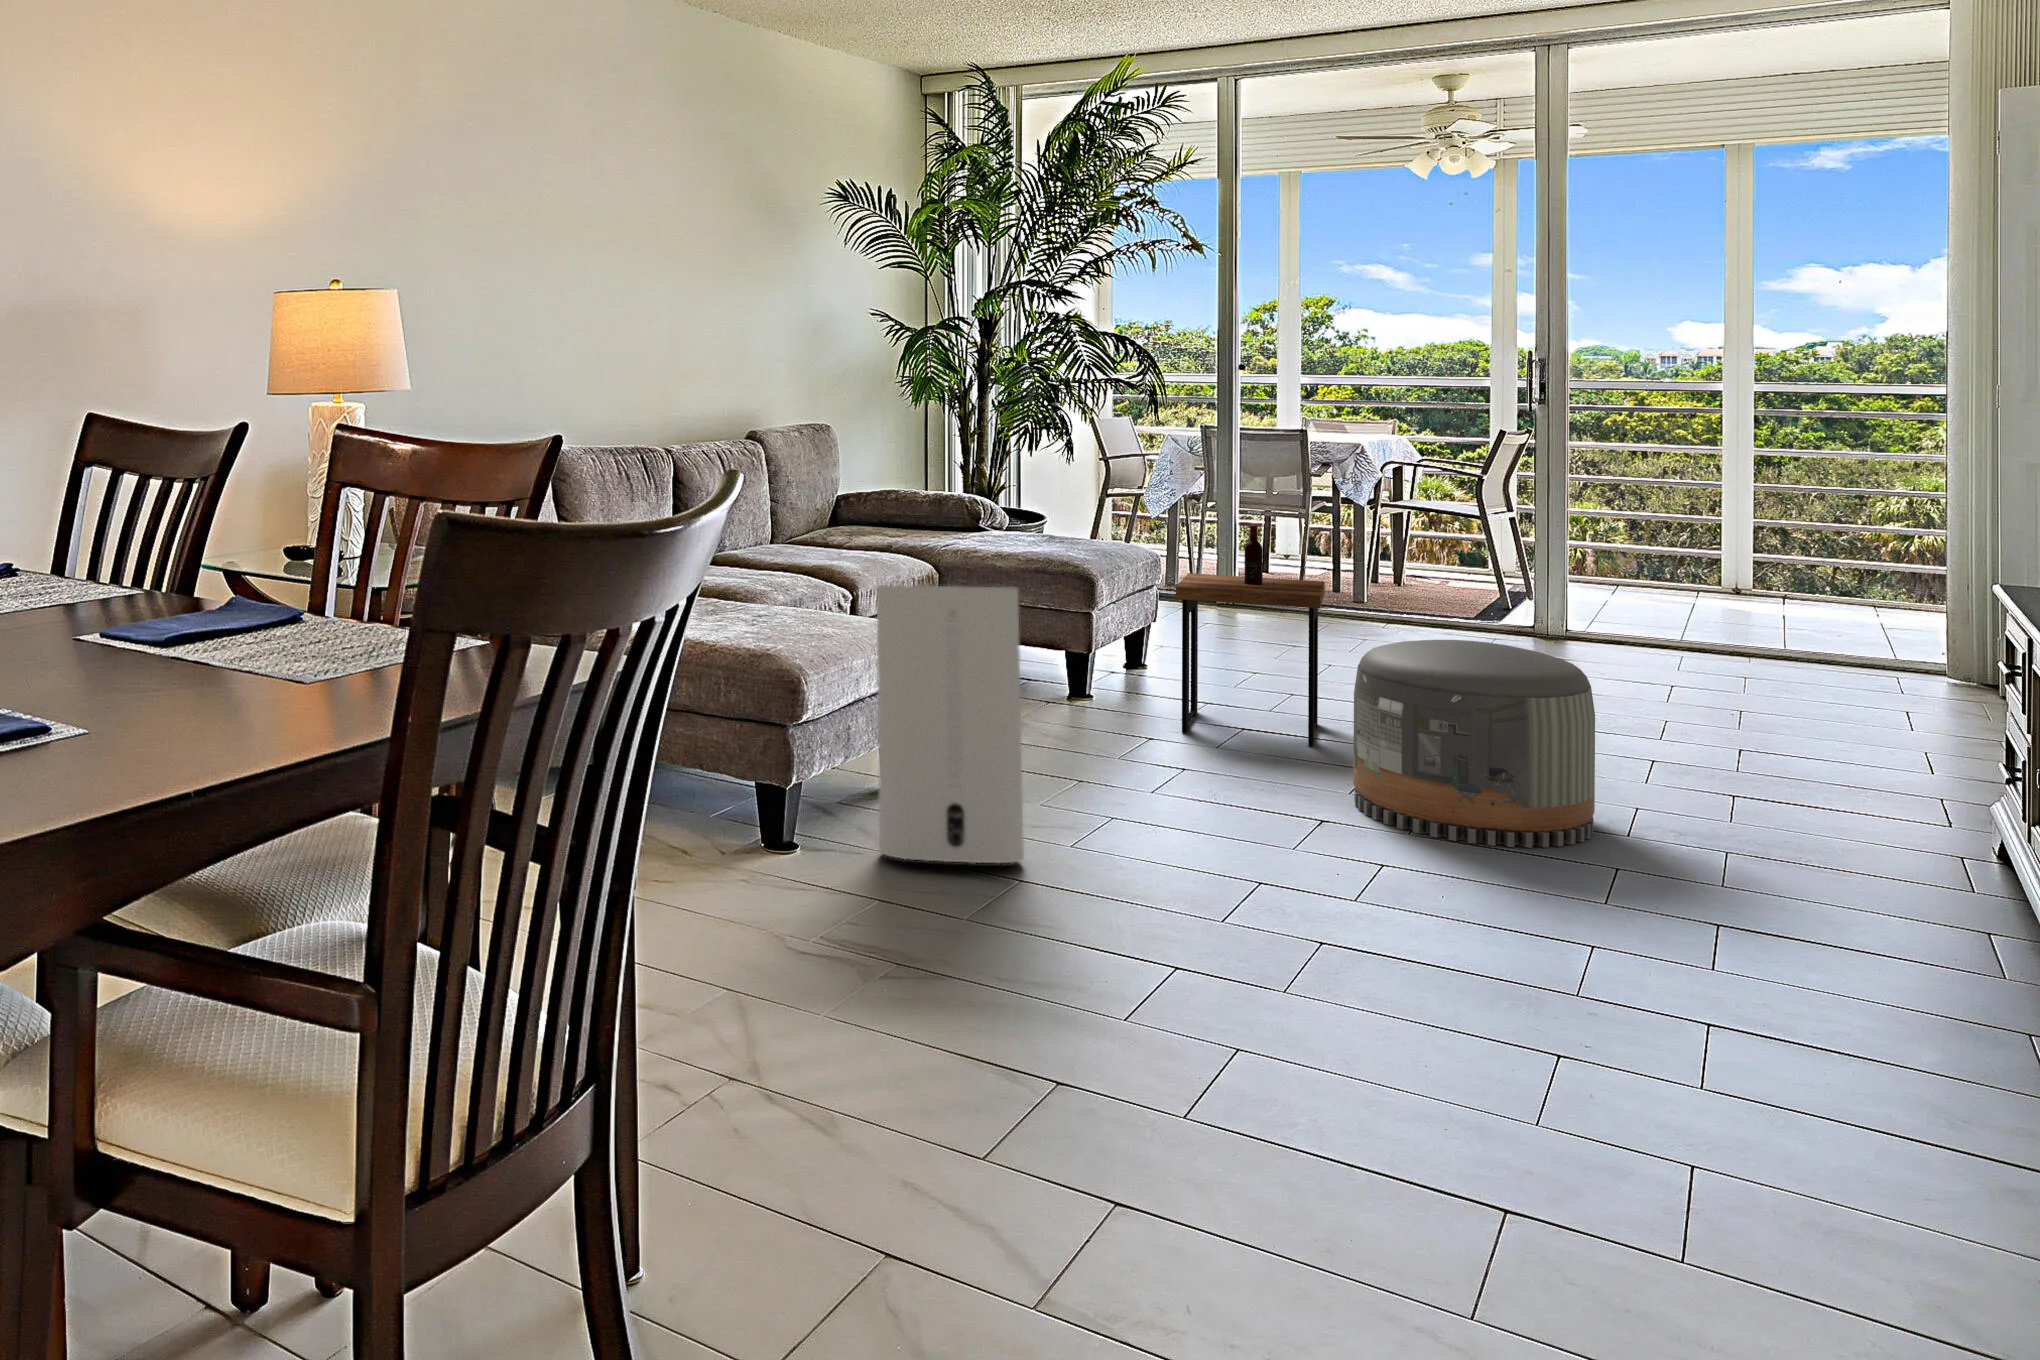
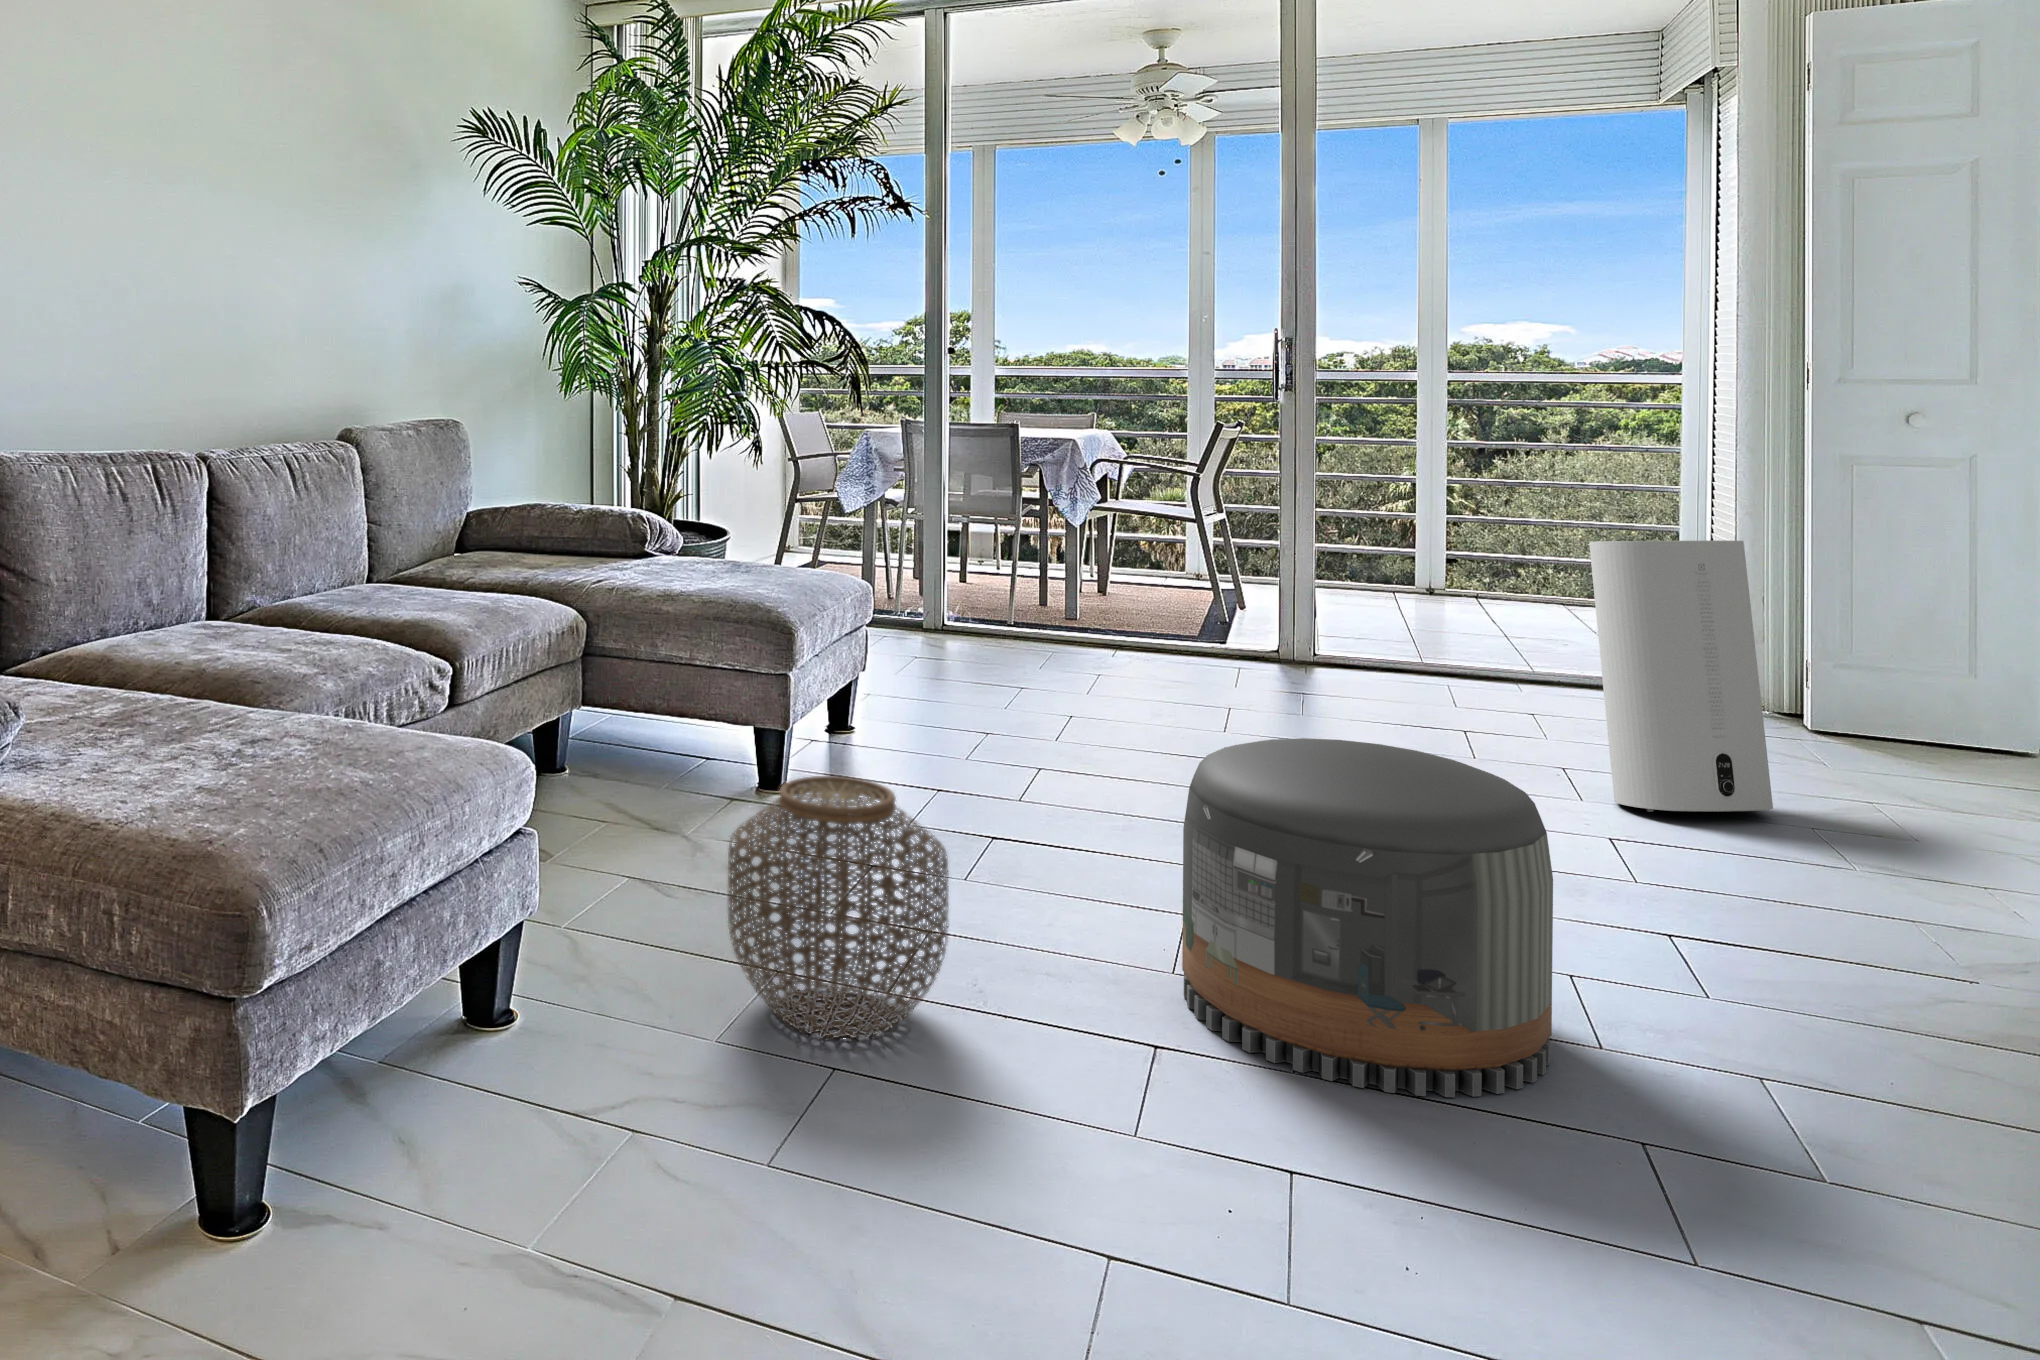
side table: present [1176,525,1325,746] -> none [905,555,1104,875]
air purifier: present [877,585,1024,863] -> present [1589,540,1773,812]
woven basket: none [1049,652,1191,807] -> present [728,776,949,1038]

